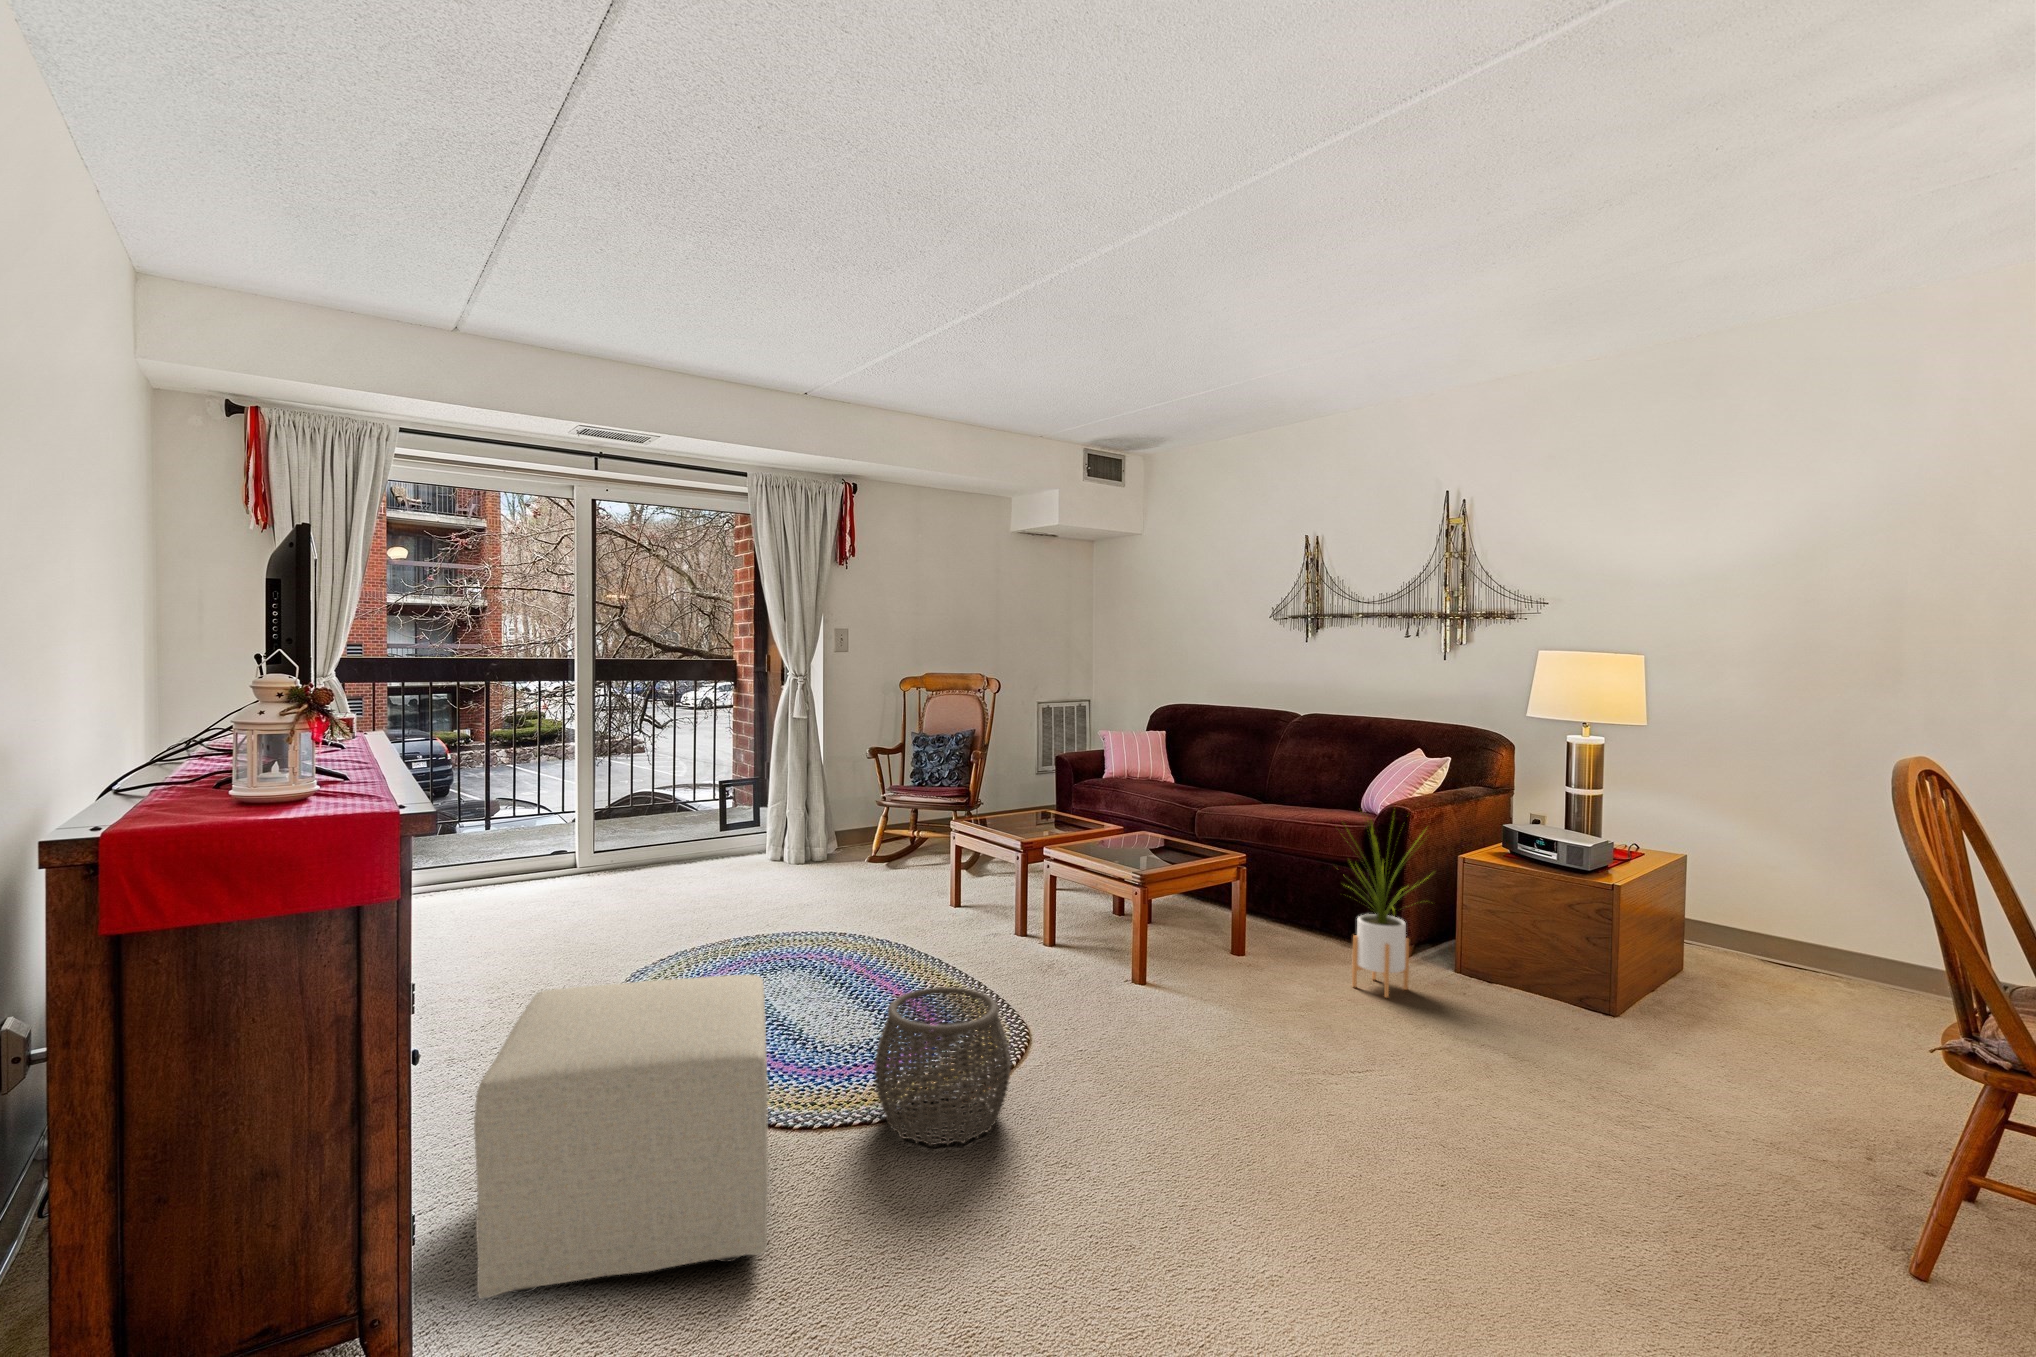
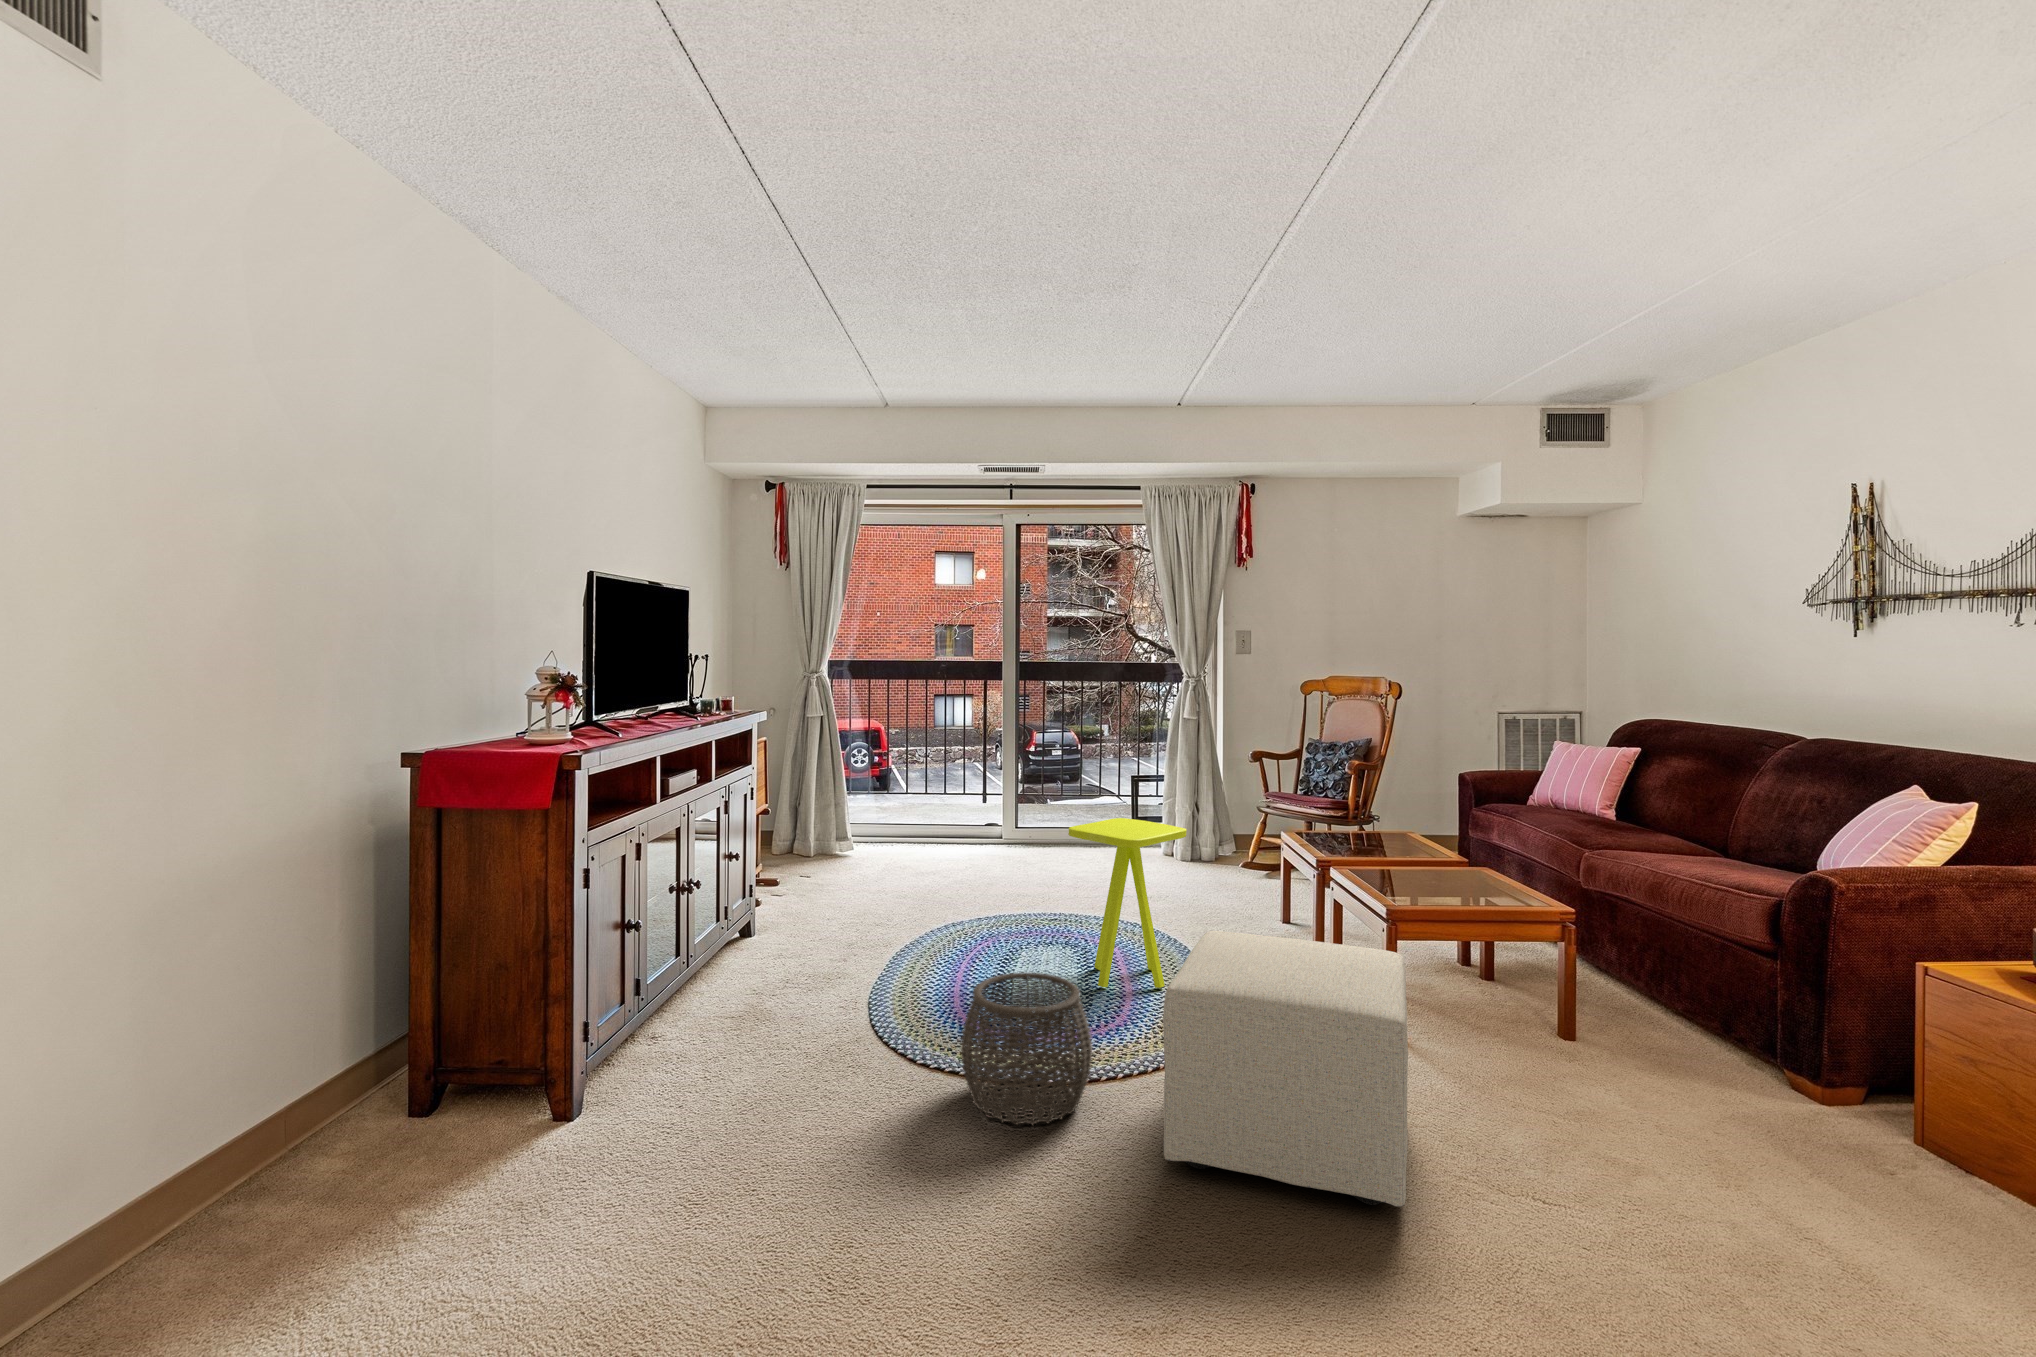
house plant: present [1343,812,1430,998] -> none [1663,865,1840,1142]
side table: none [834,824,943,998] -> present [1068,818,1187,988]
ottoman: present [474,974,768,1299] -> present [1163,931,1408,1206]

